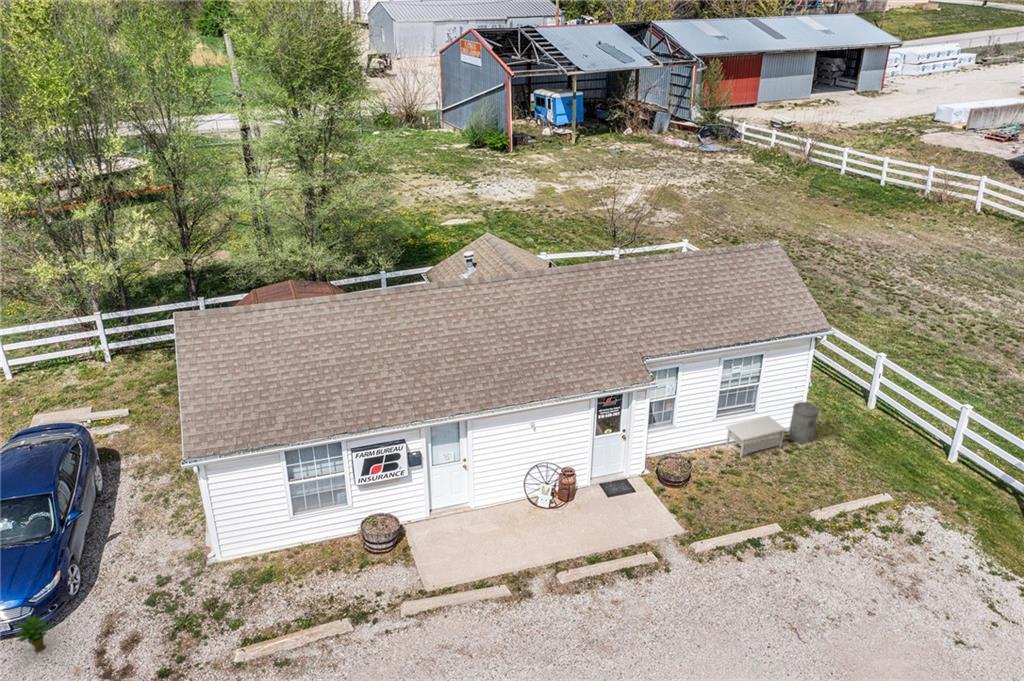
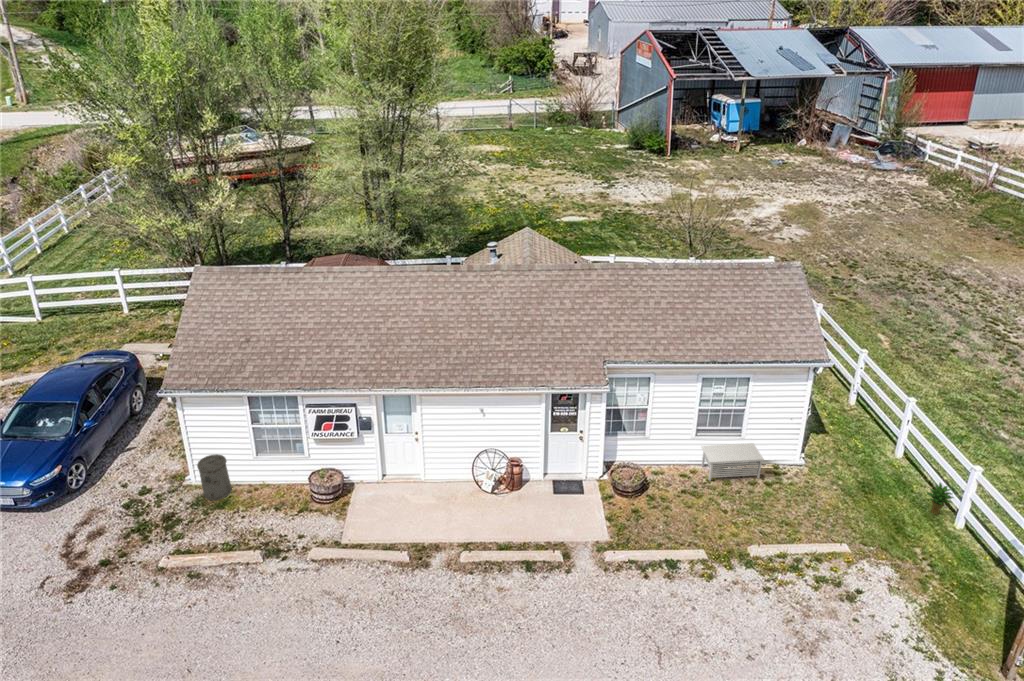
trash can: present [788,402,819,443] -> present [197,454,232,500]
potted plant: present [15,615,51,652] -> present [927,483,953,515]

